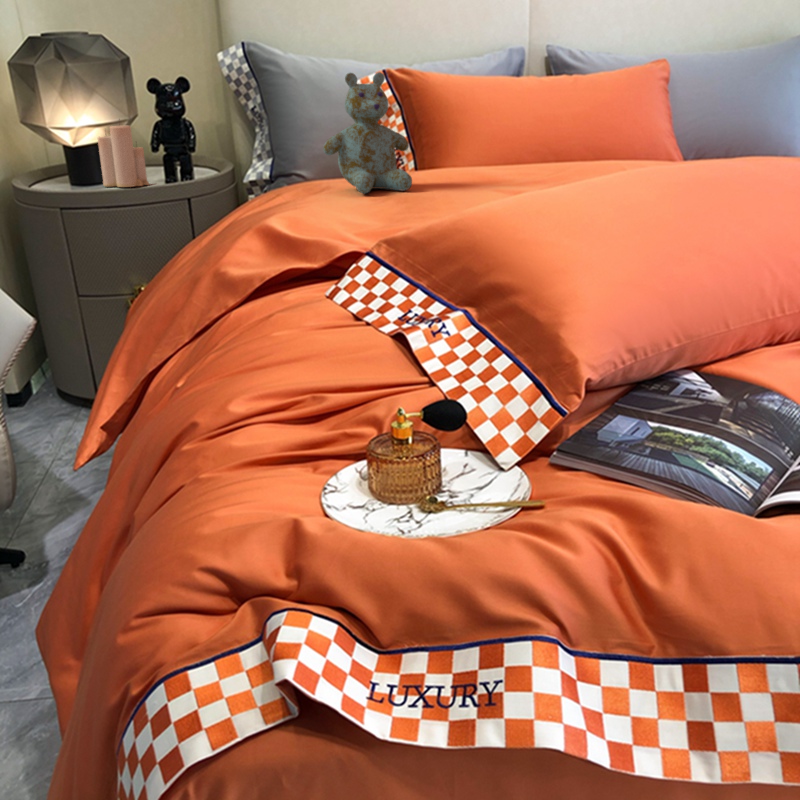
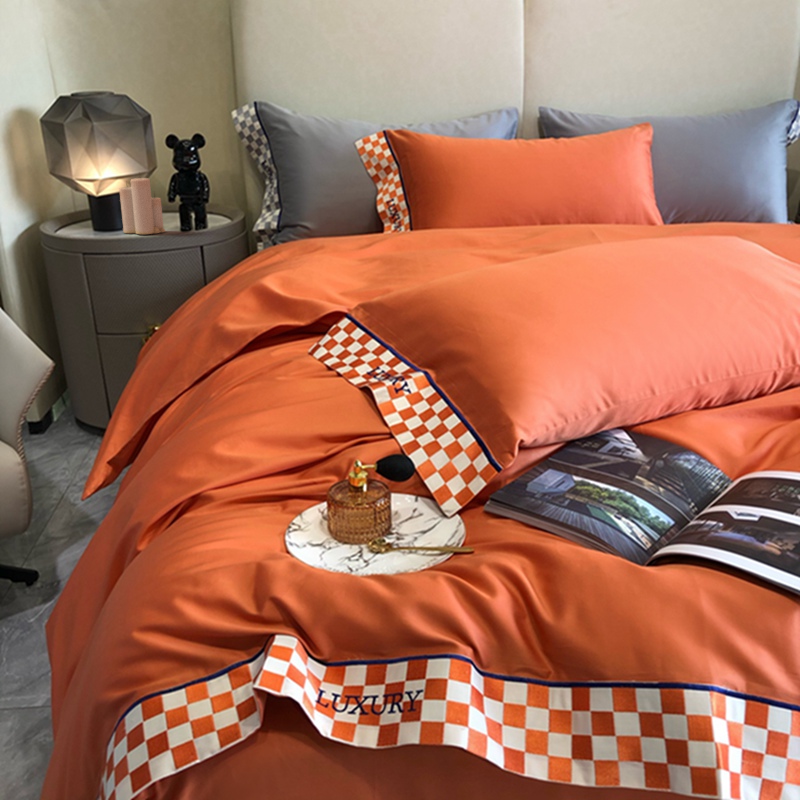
stuffed bear: present [323,72,412,193] -> none [321,141,401,250]

